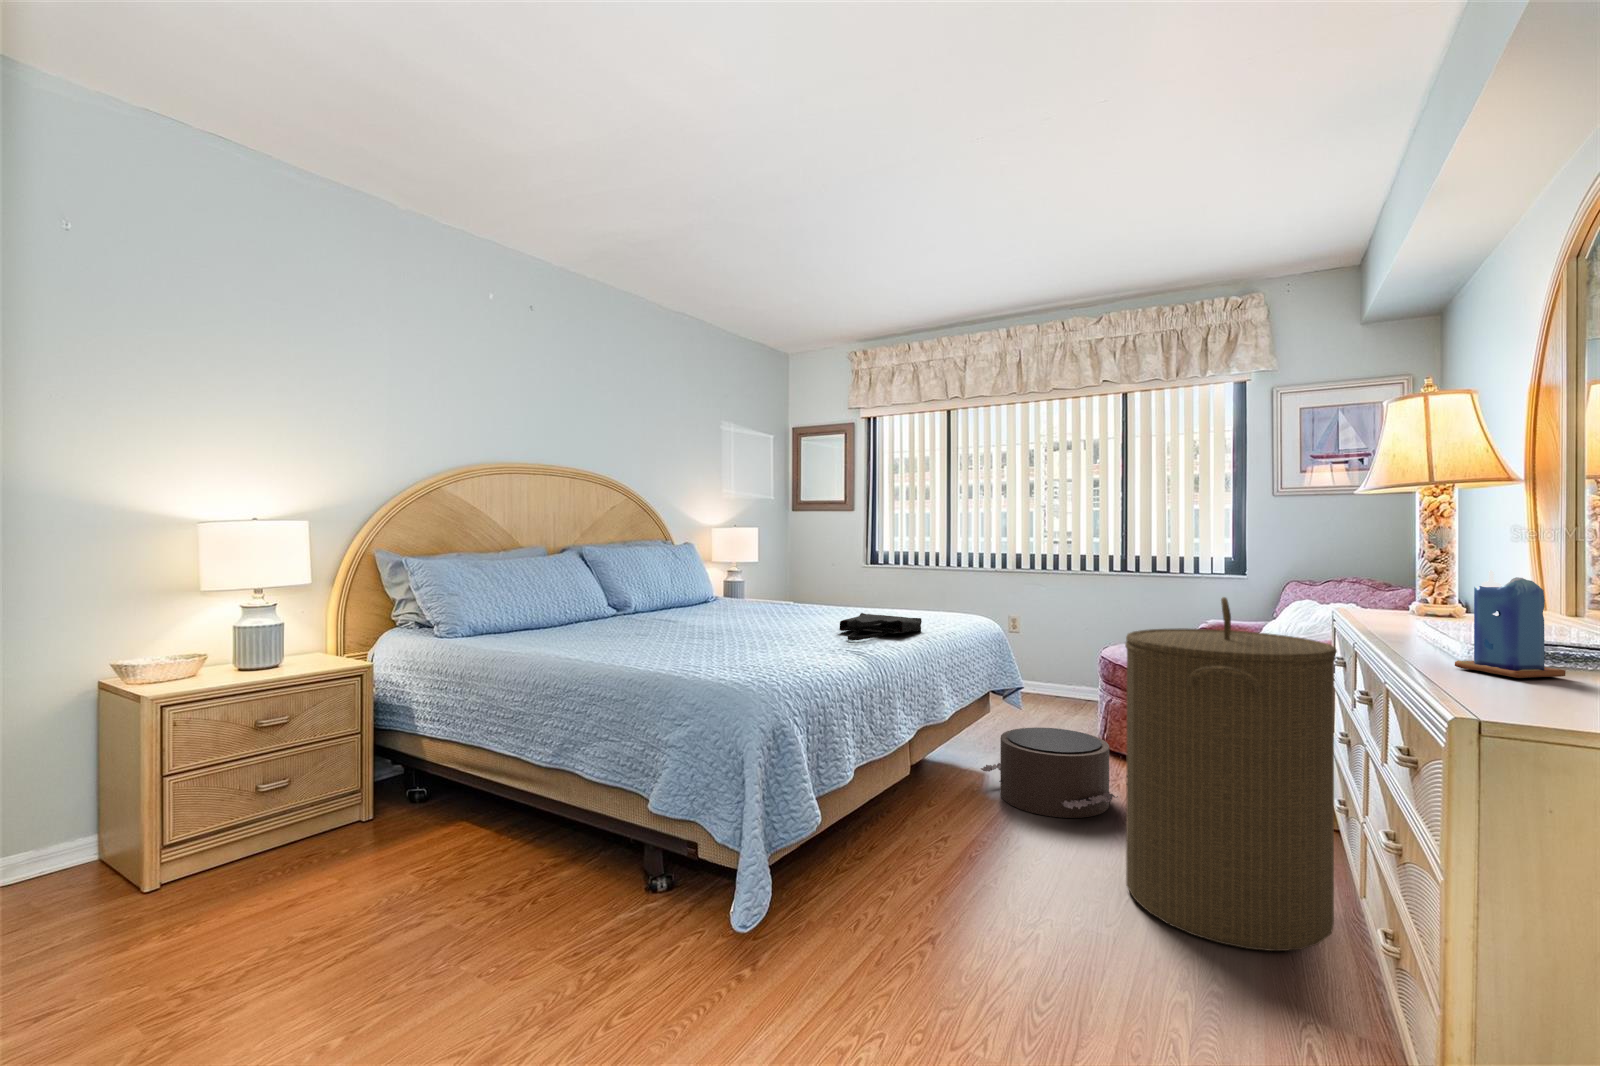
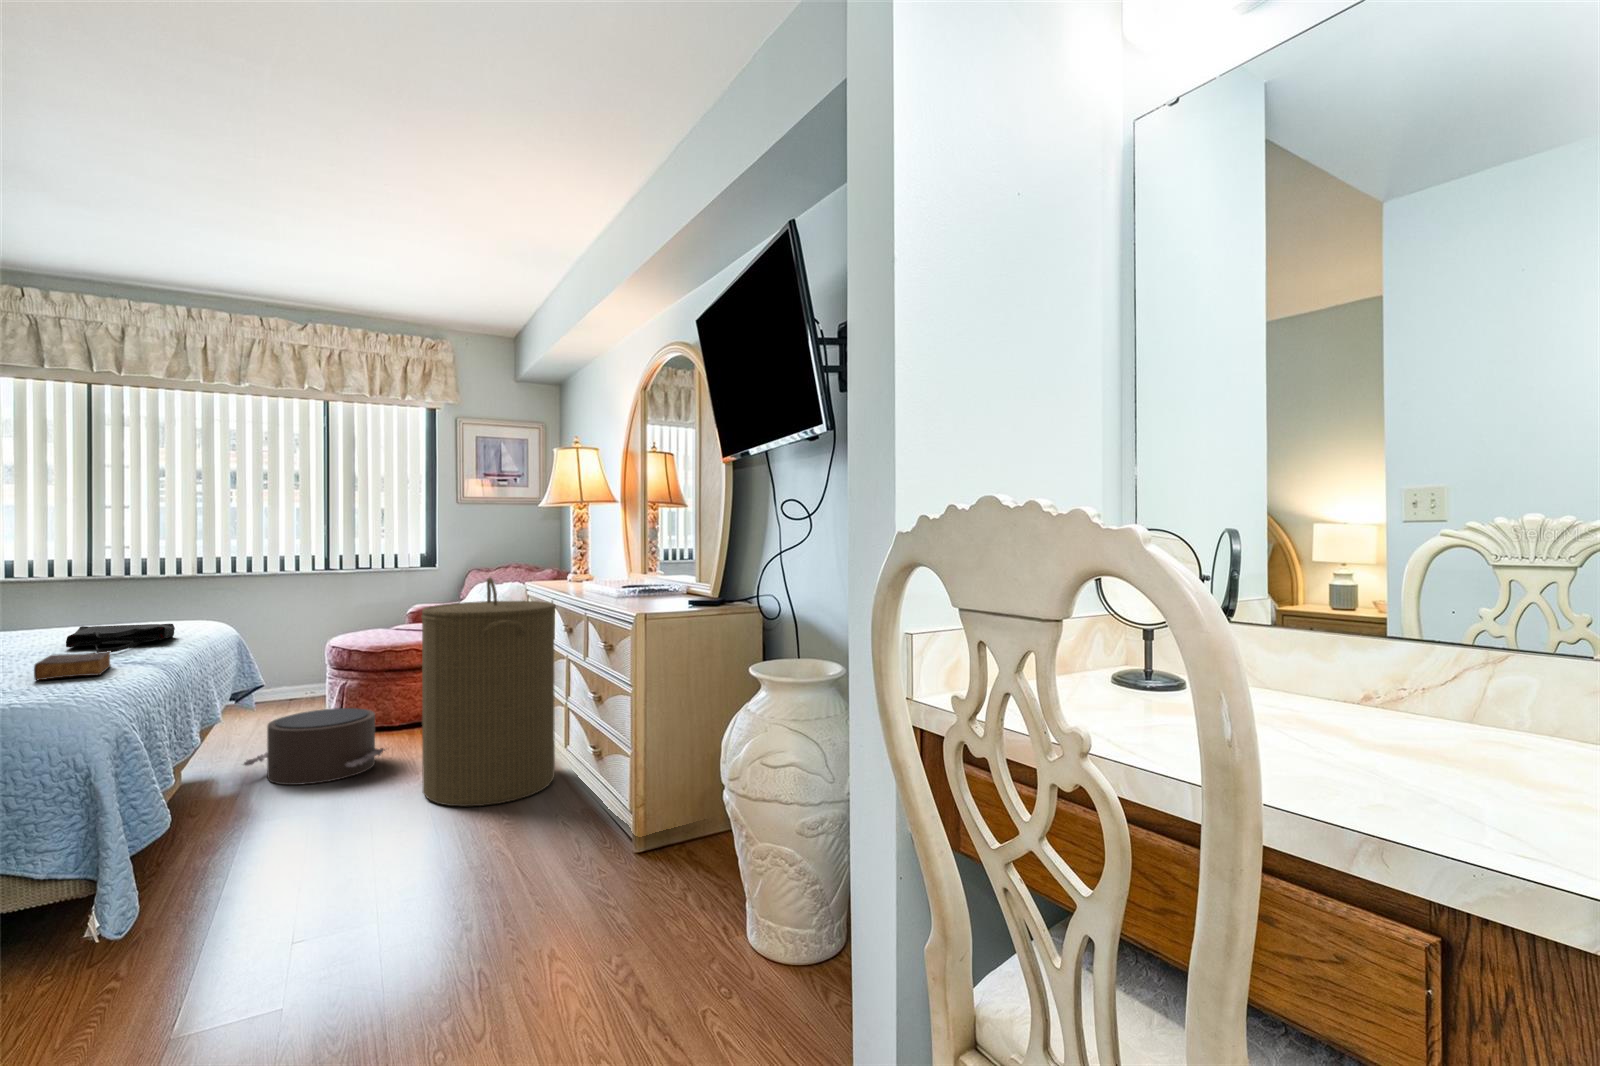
candle: present [1455,570,1566,678] -> none [624,552,663,603]
book: none [767,638,831,663] -> present [34,651,111,680]

